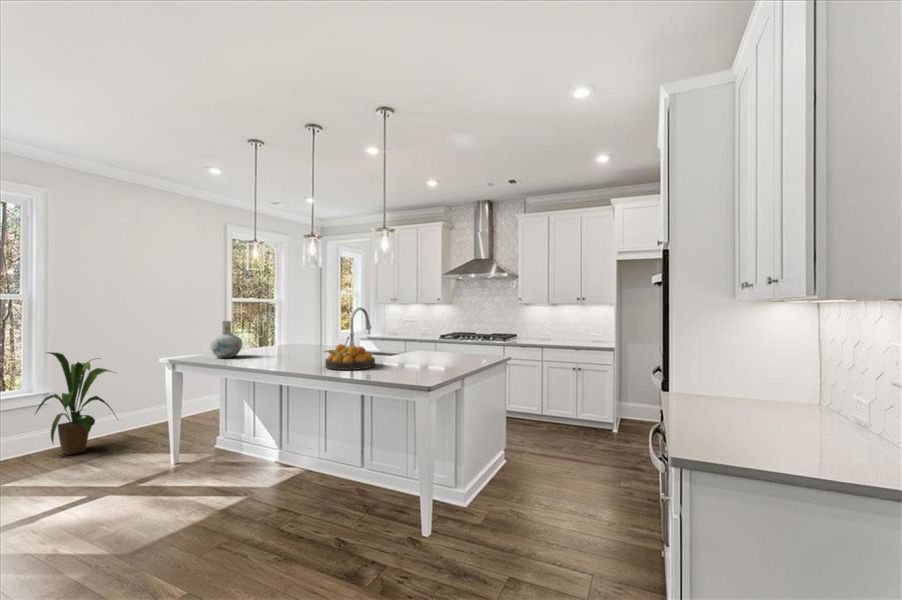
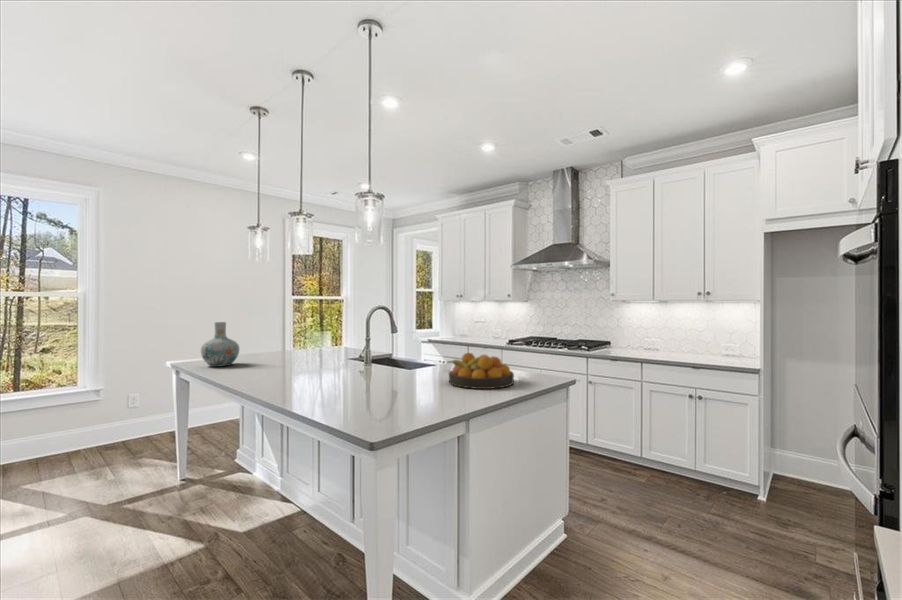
fruit bowl: present [325,344,375,370] -> present [448,353,514,389]
house plant: present [36,352,114,455] -> none [61,354,148,463]

